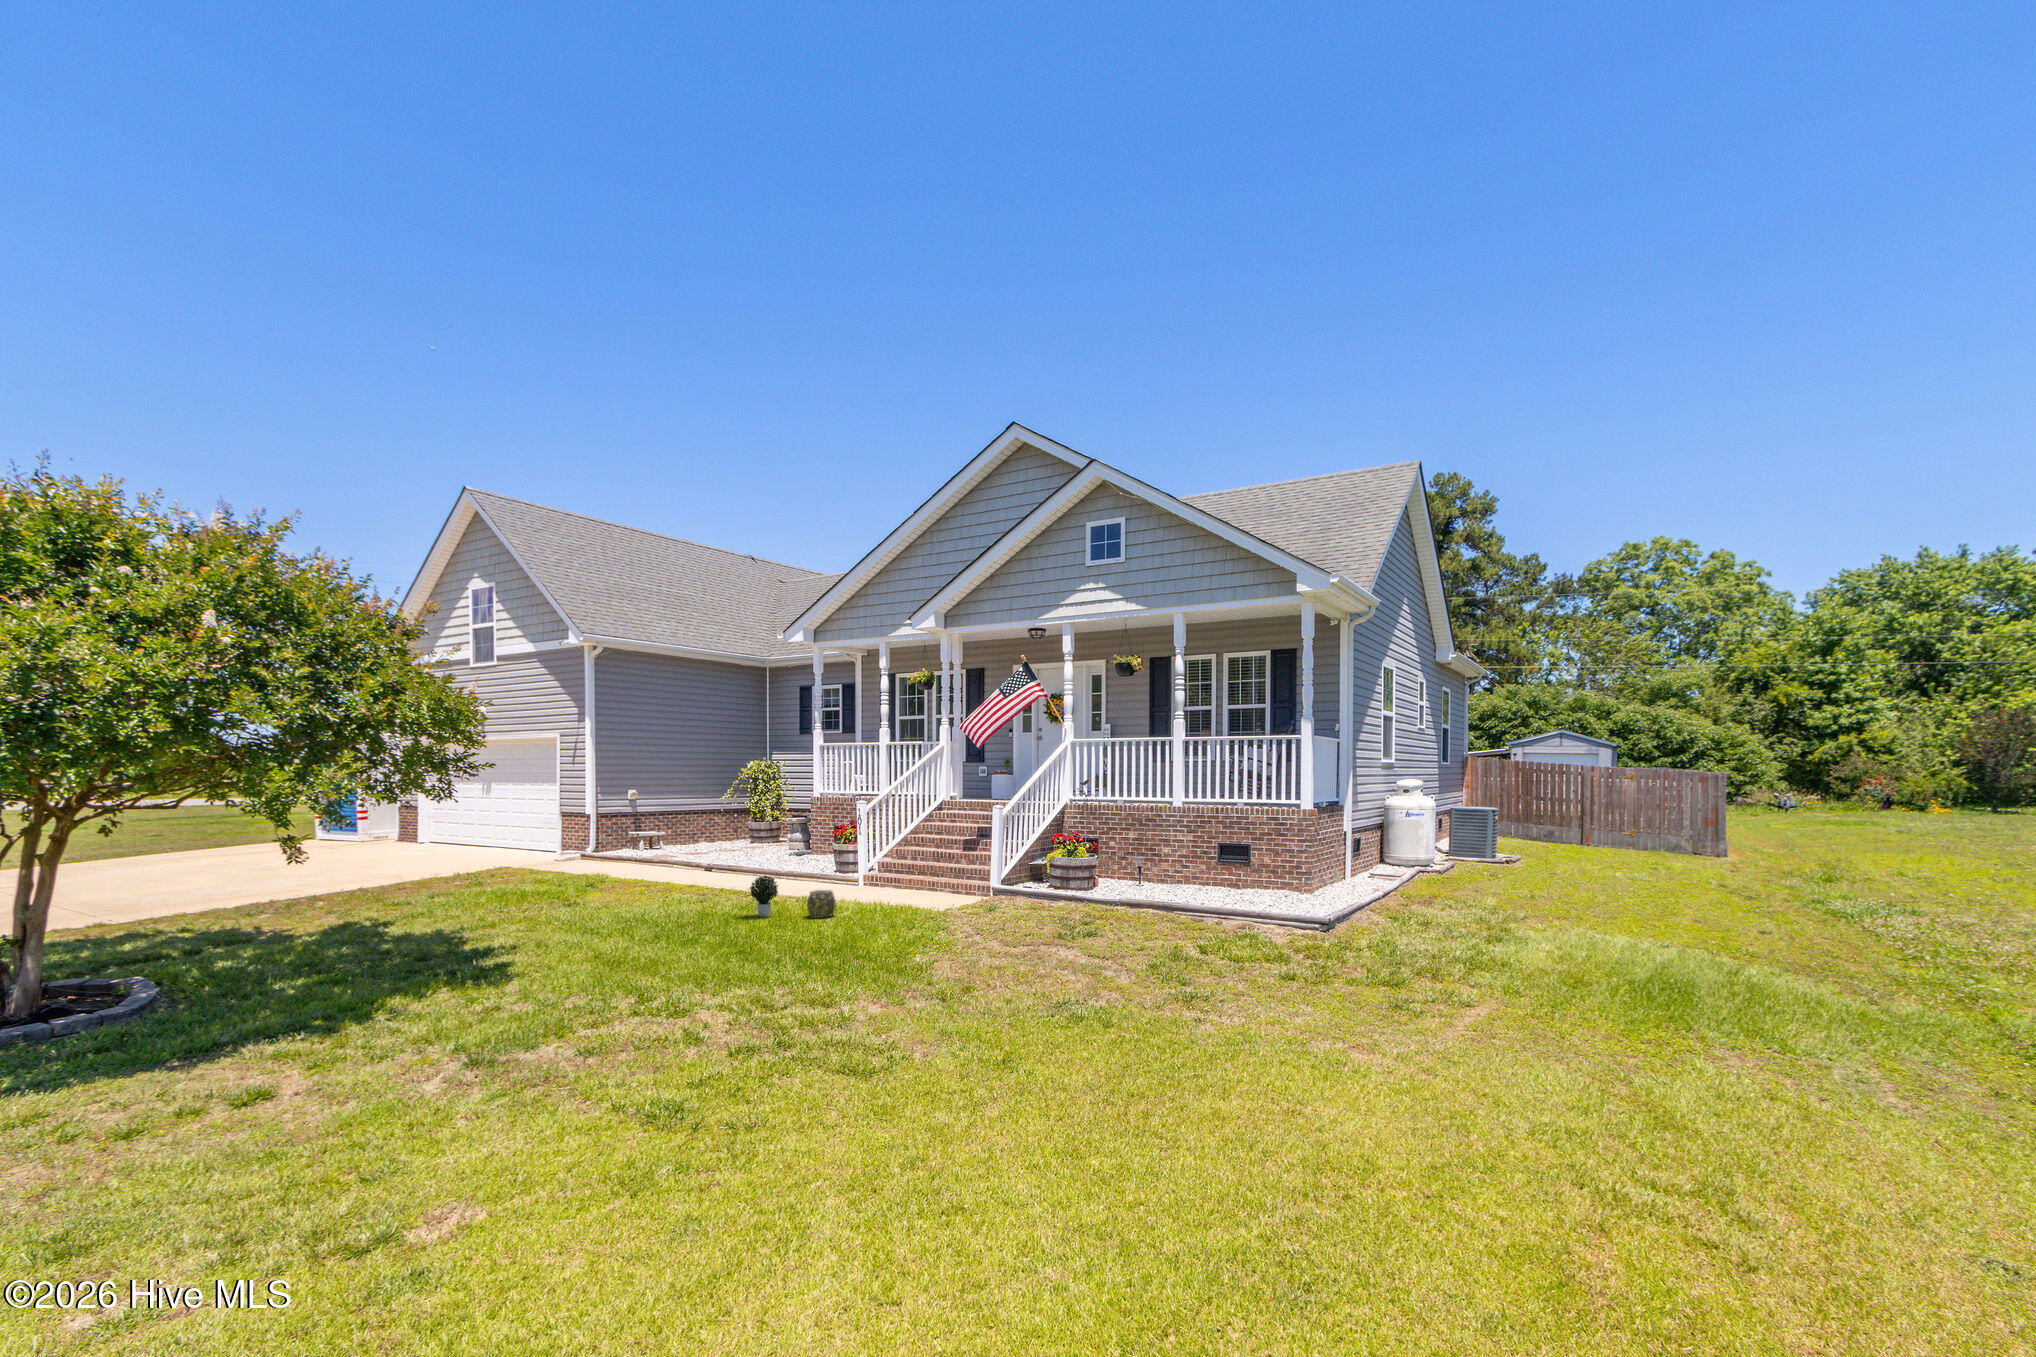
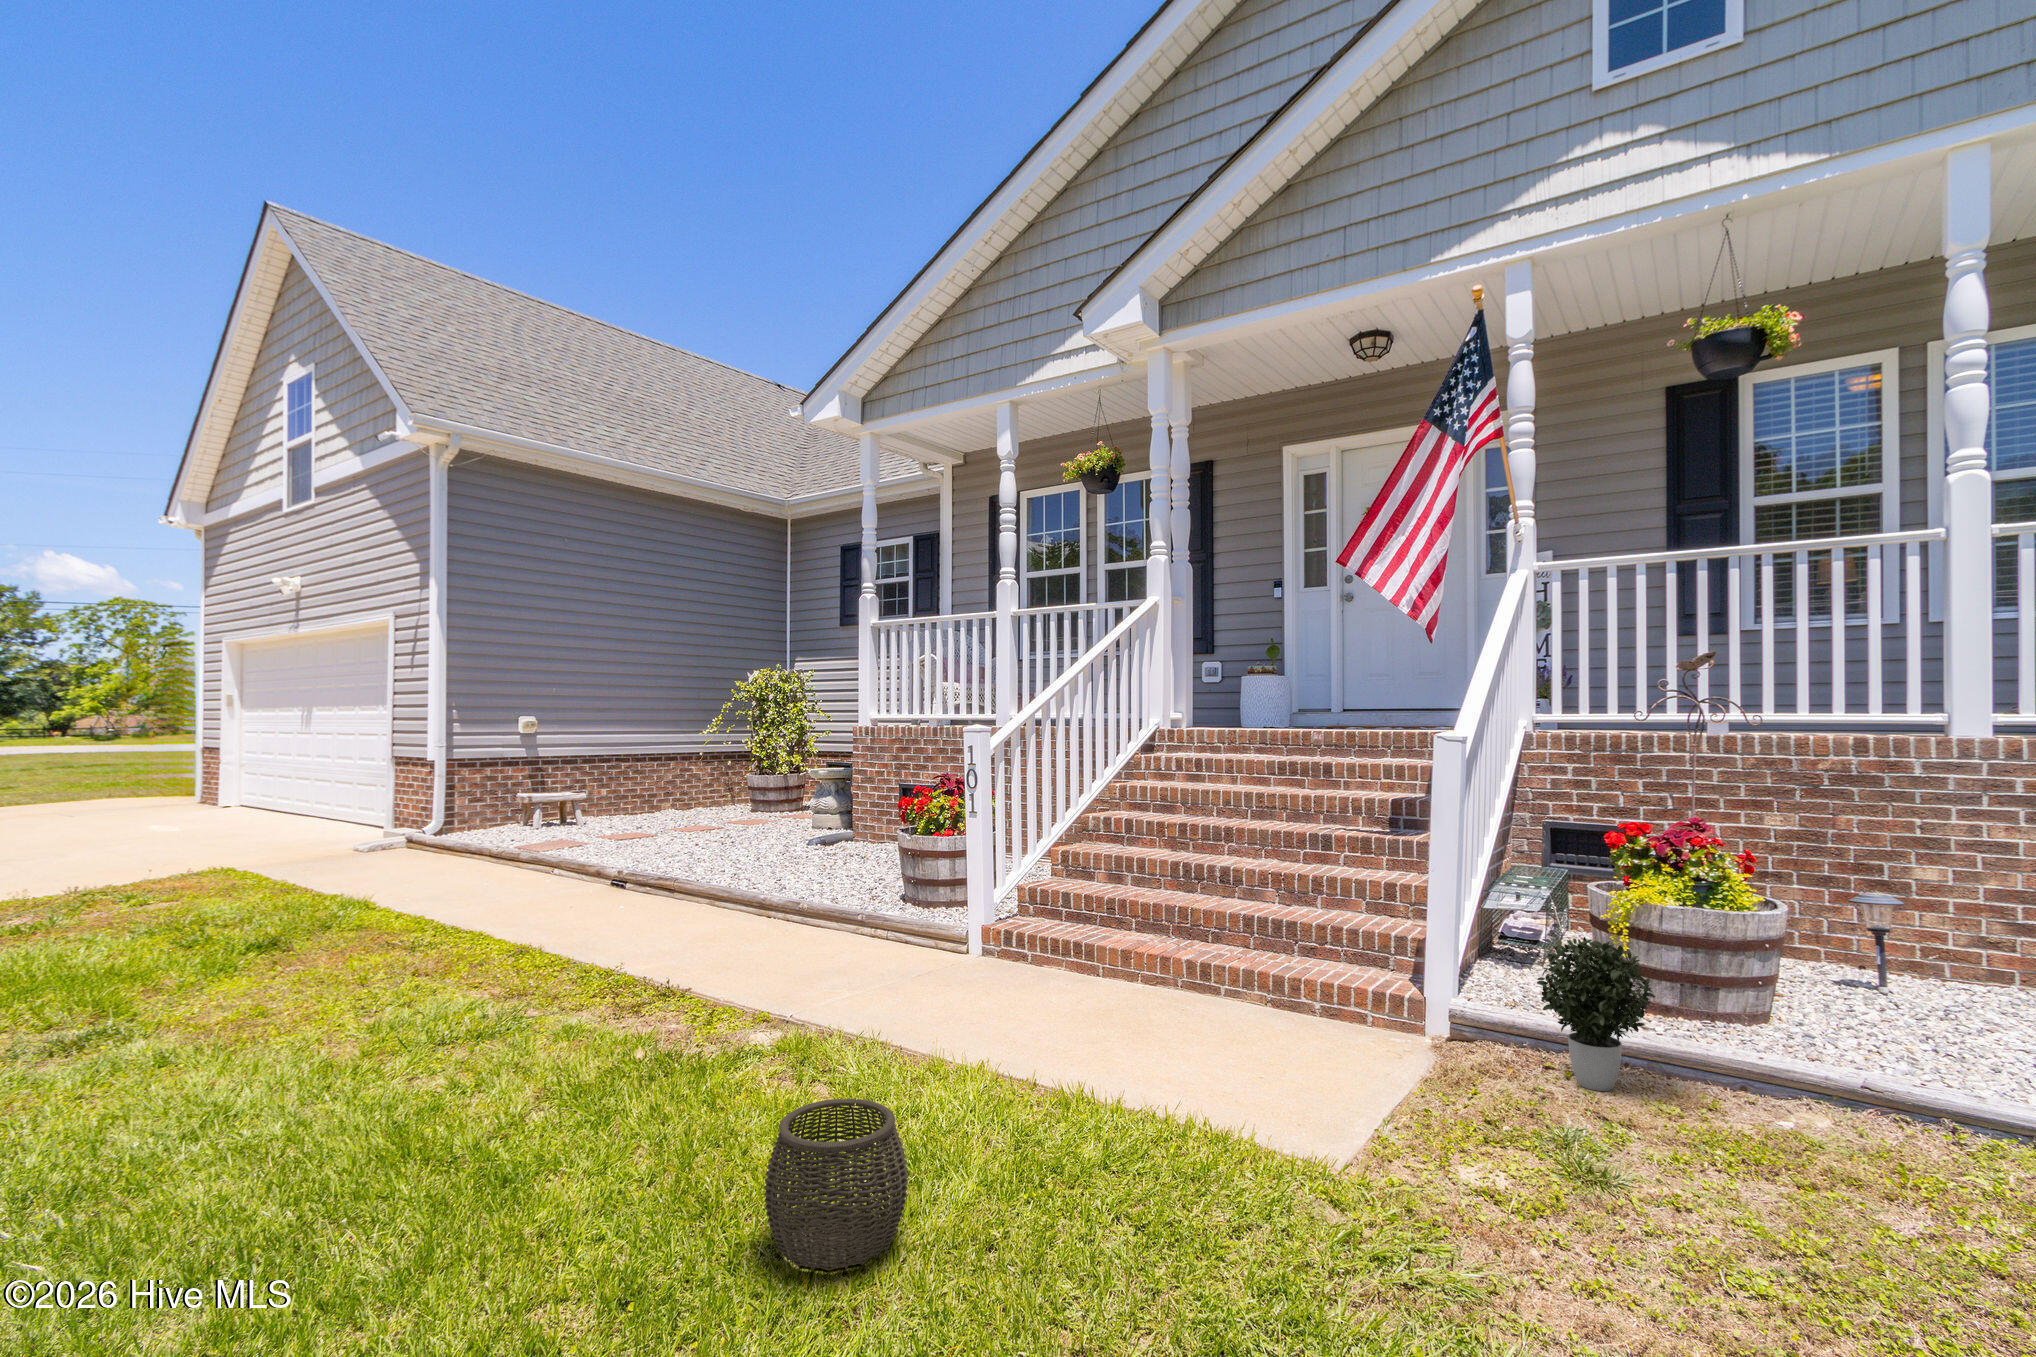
potted plant: present [750,875,778,917] -> present [1537,937,1655,1091]

